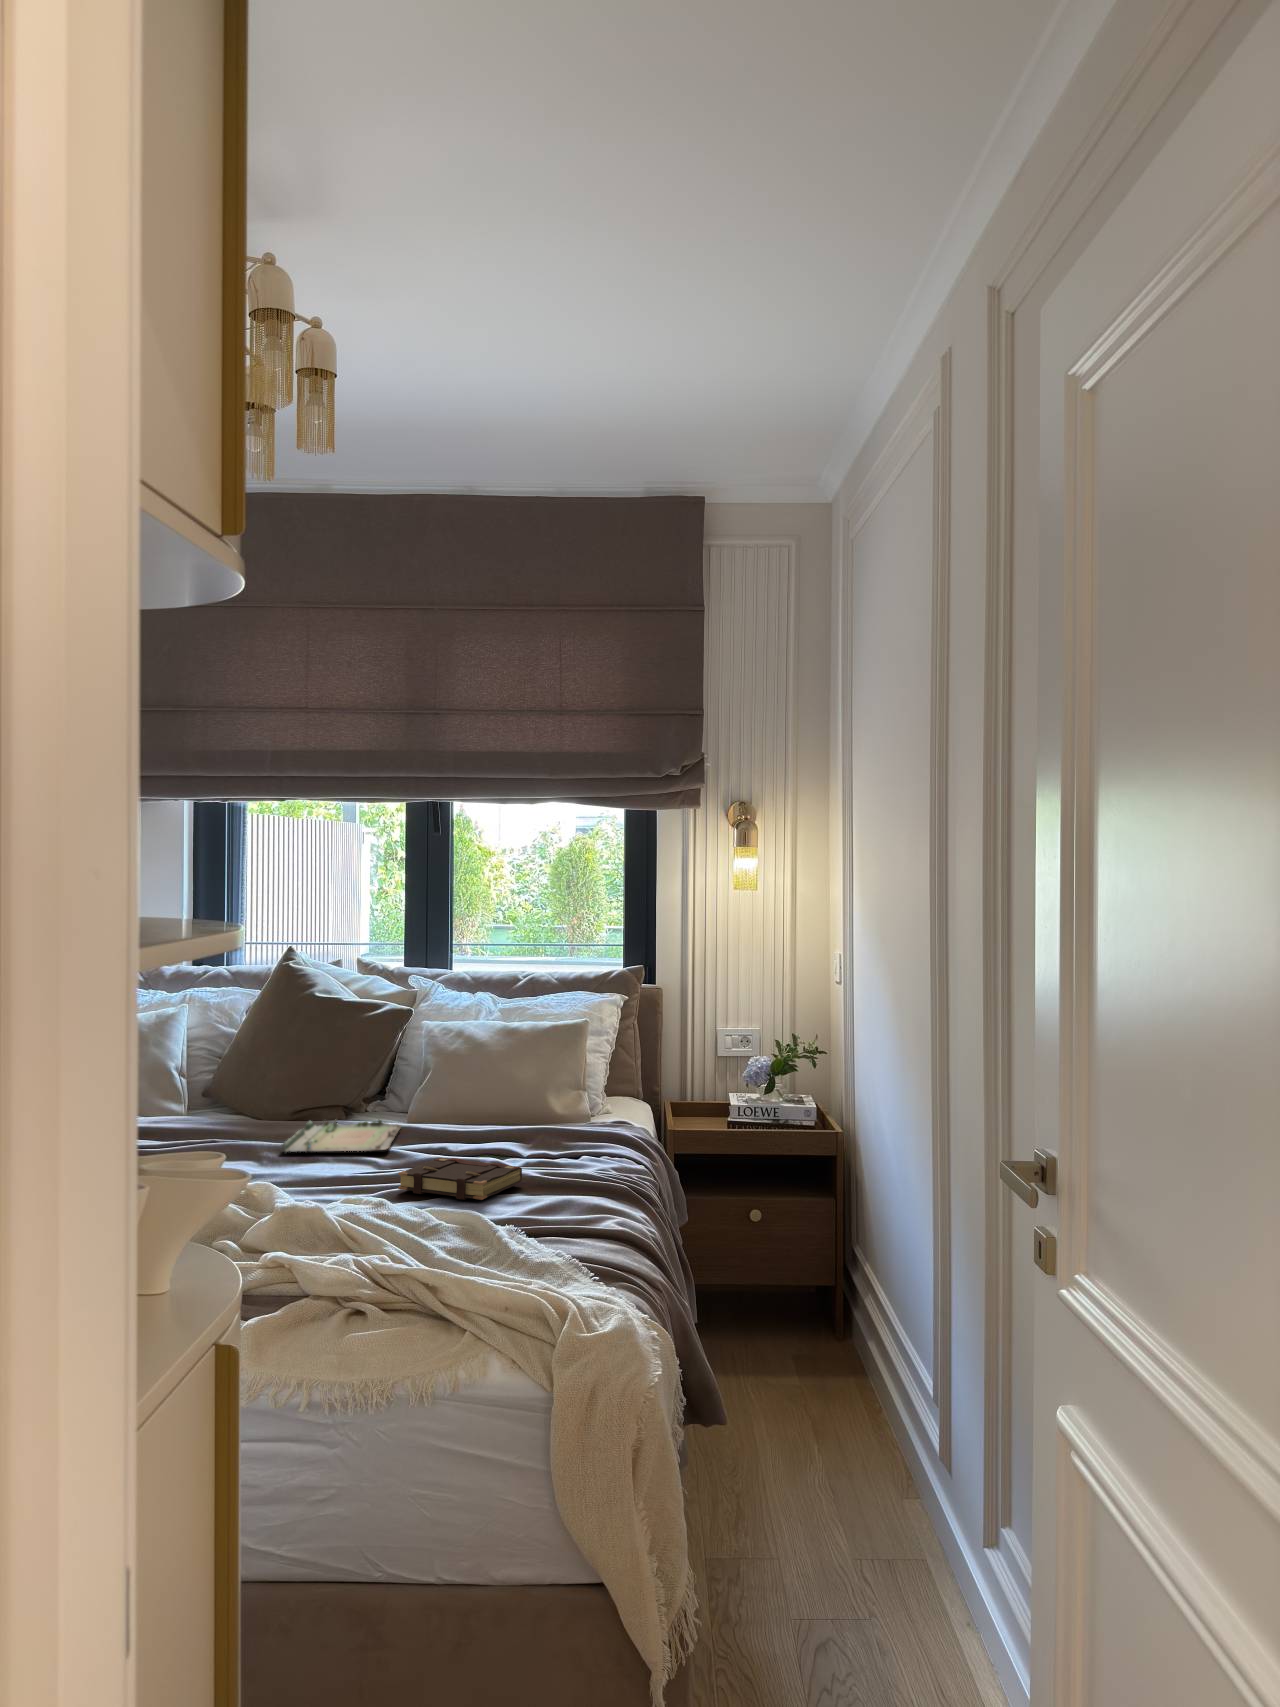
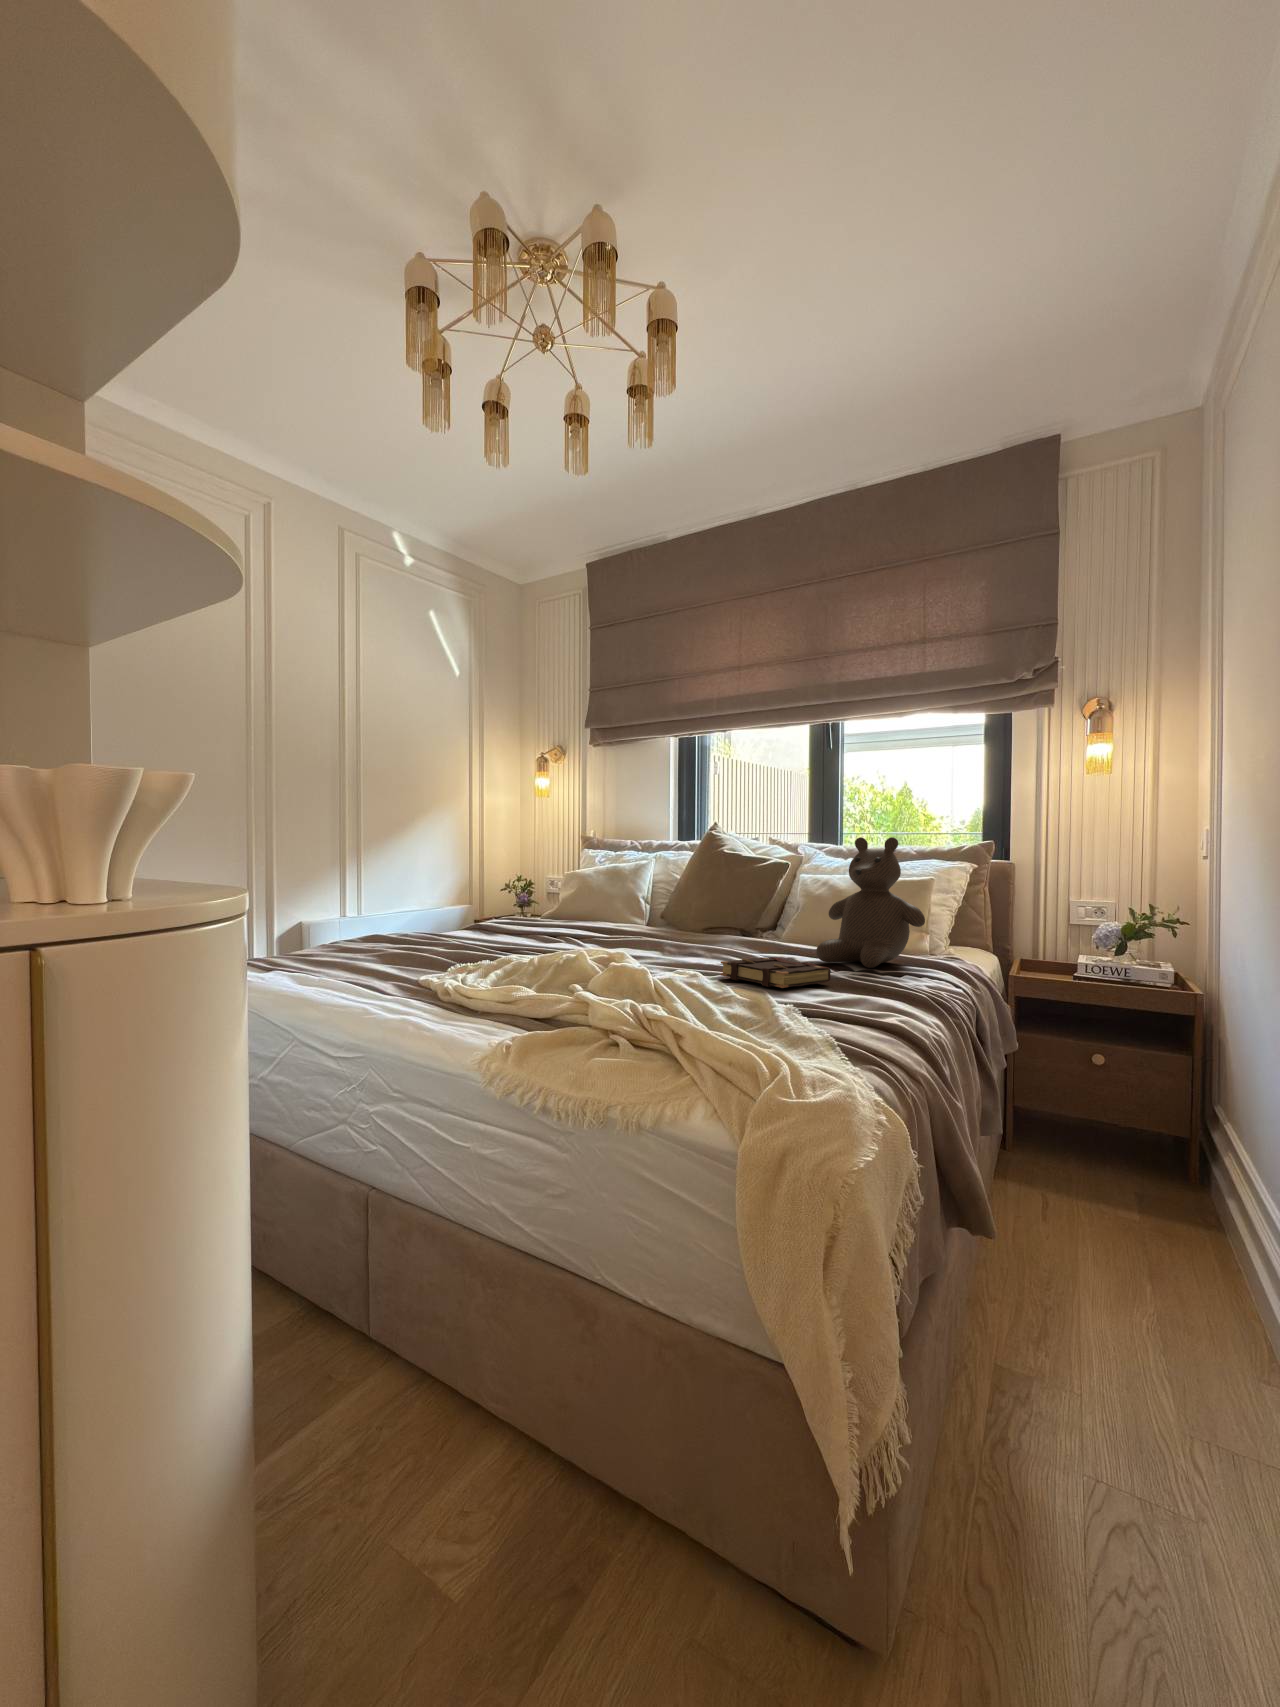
teddy bear: none [481,995,598,1153] -> present [816,837,925,968]
tray: present [281,1120,401,1152] -> none [661,934,767,955]

